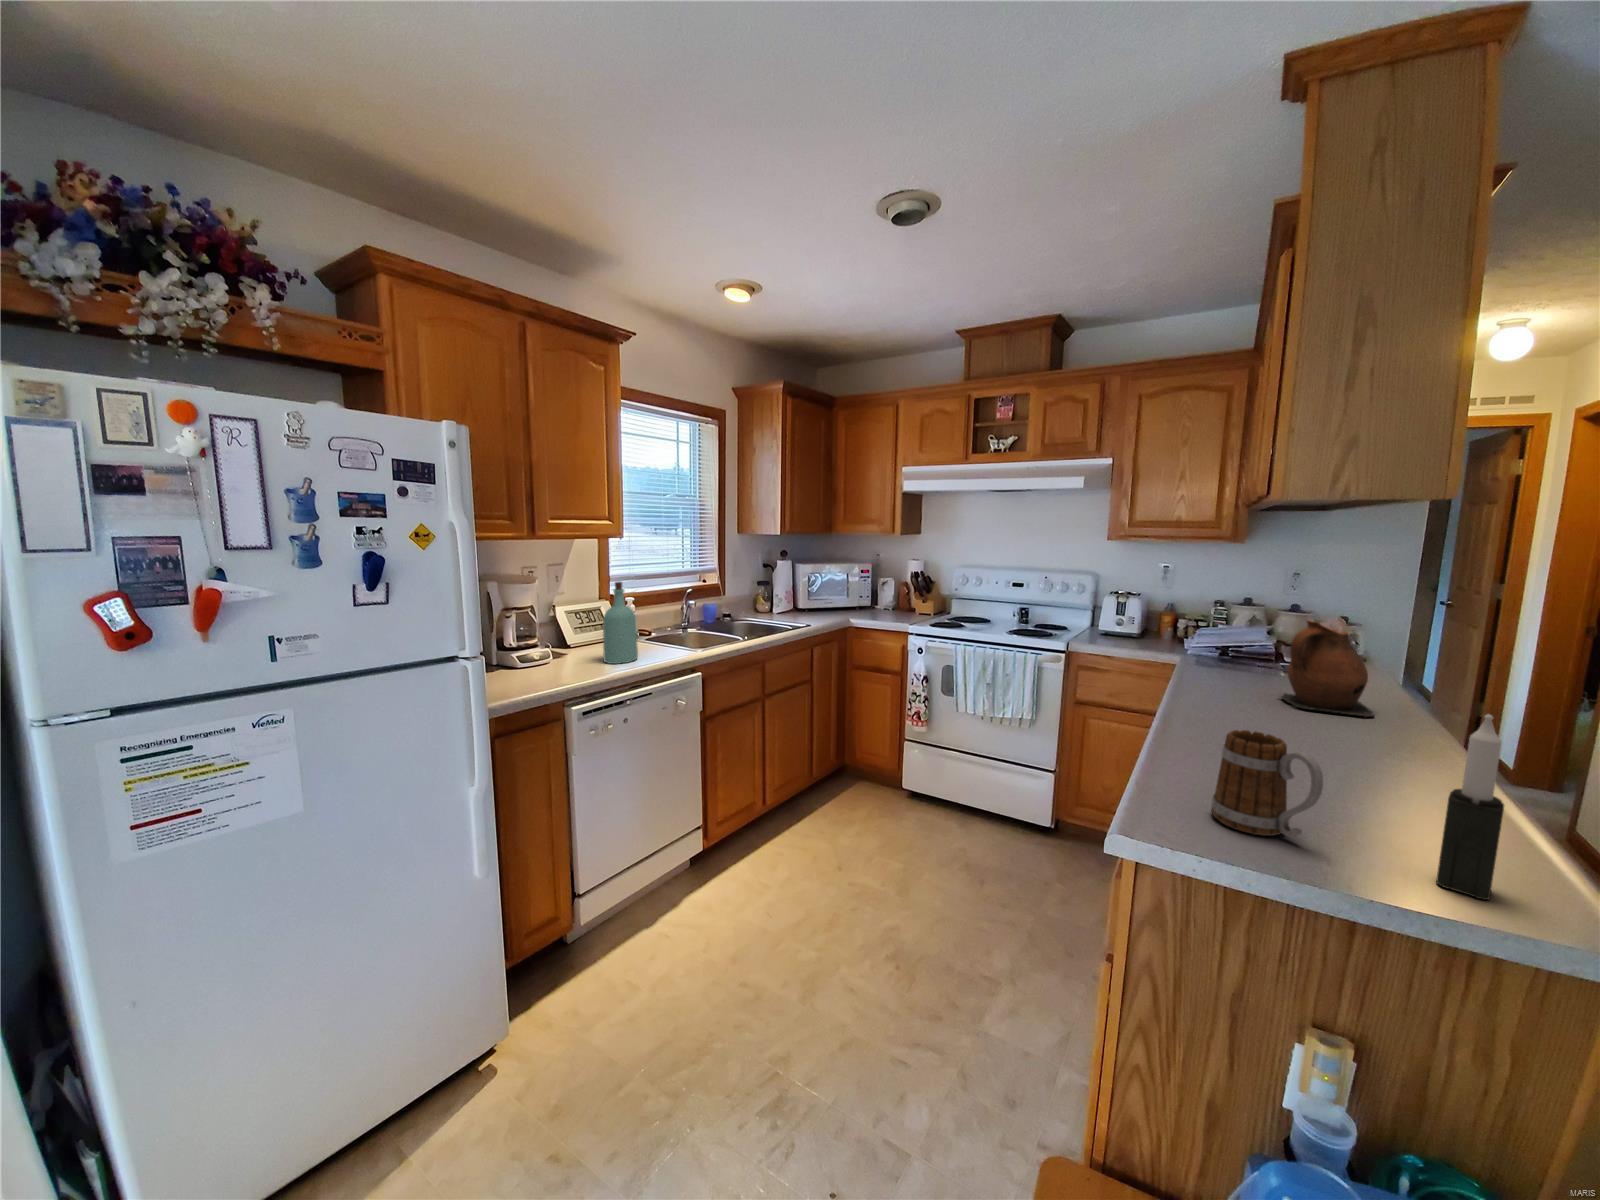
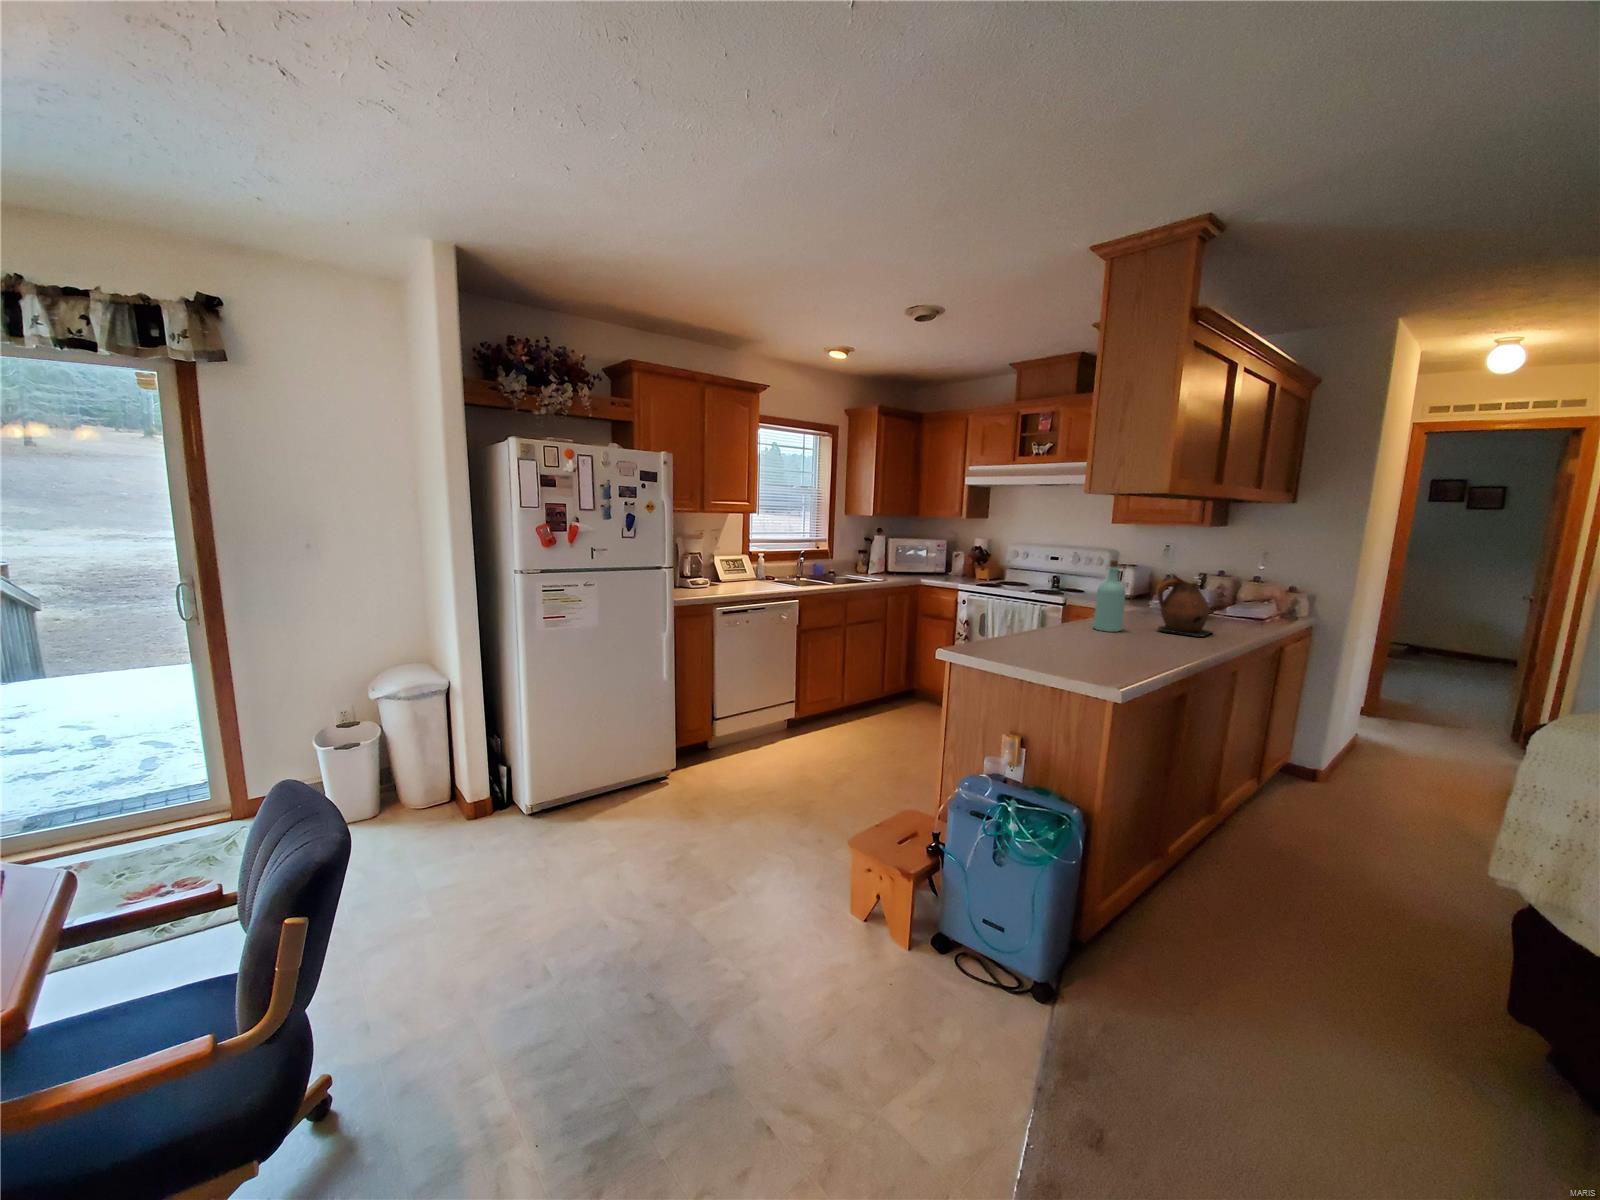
bottle: present [603,582,638,664] -> present [1093,560,1126,632]
candle: present [1436,714,1504,900] -> none [1061,589,1087,671]
mug: present [1211,730,1323,837] -> none [996,607,1029,654]

